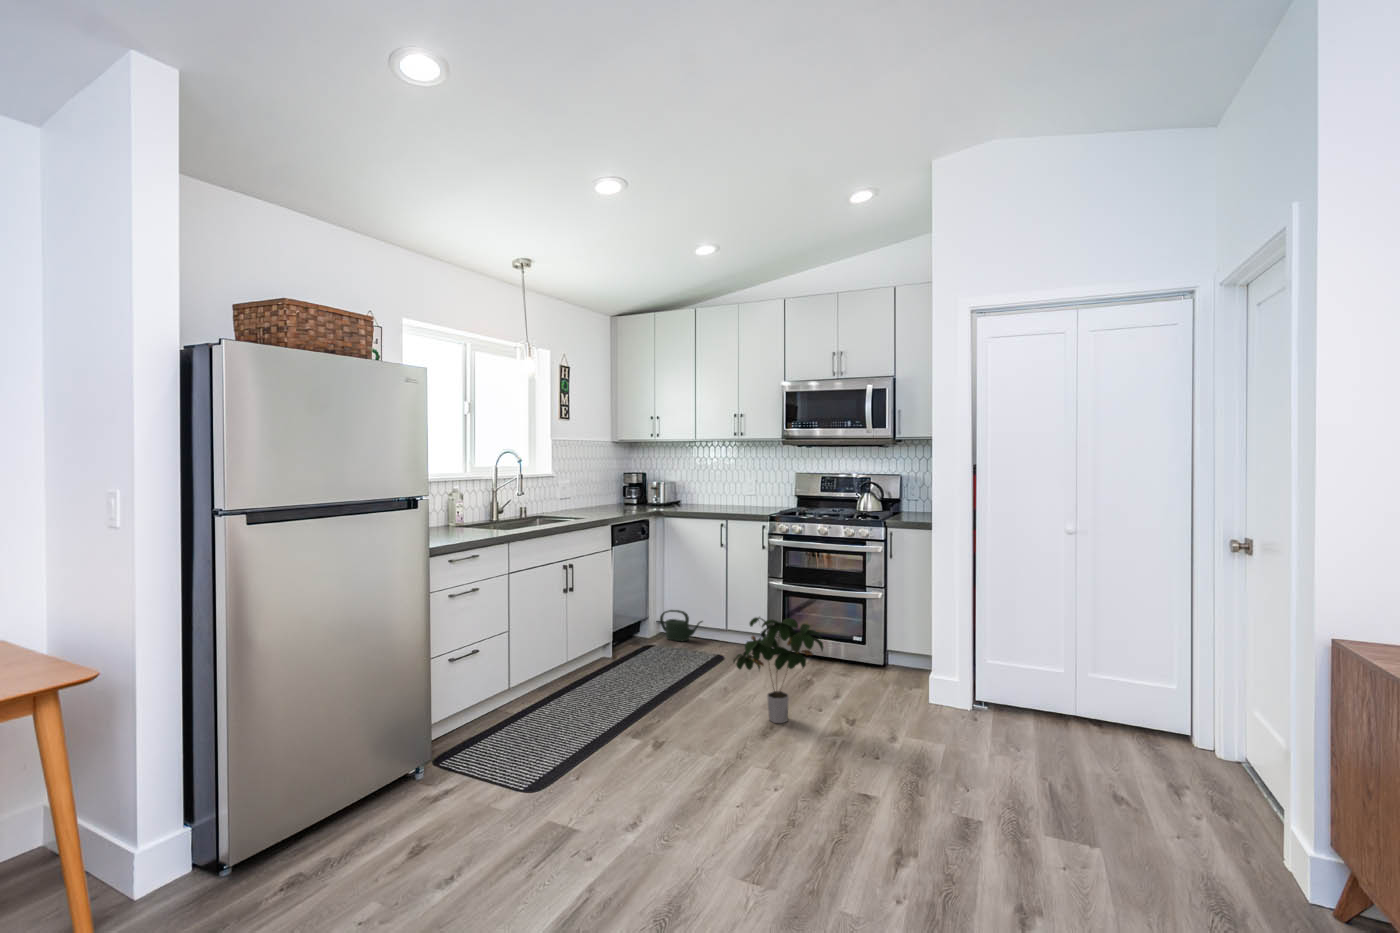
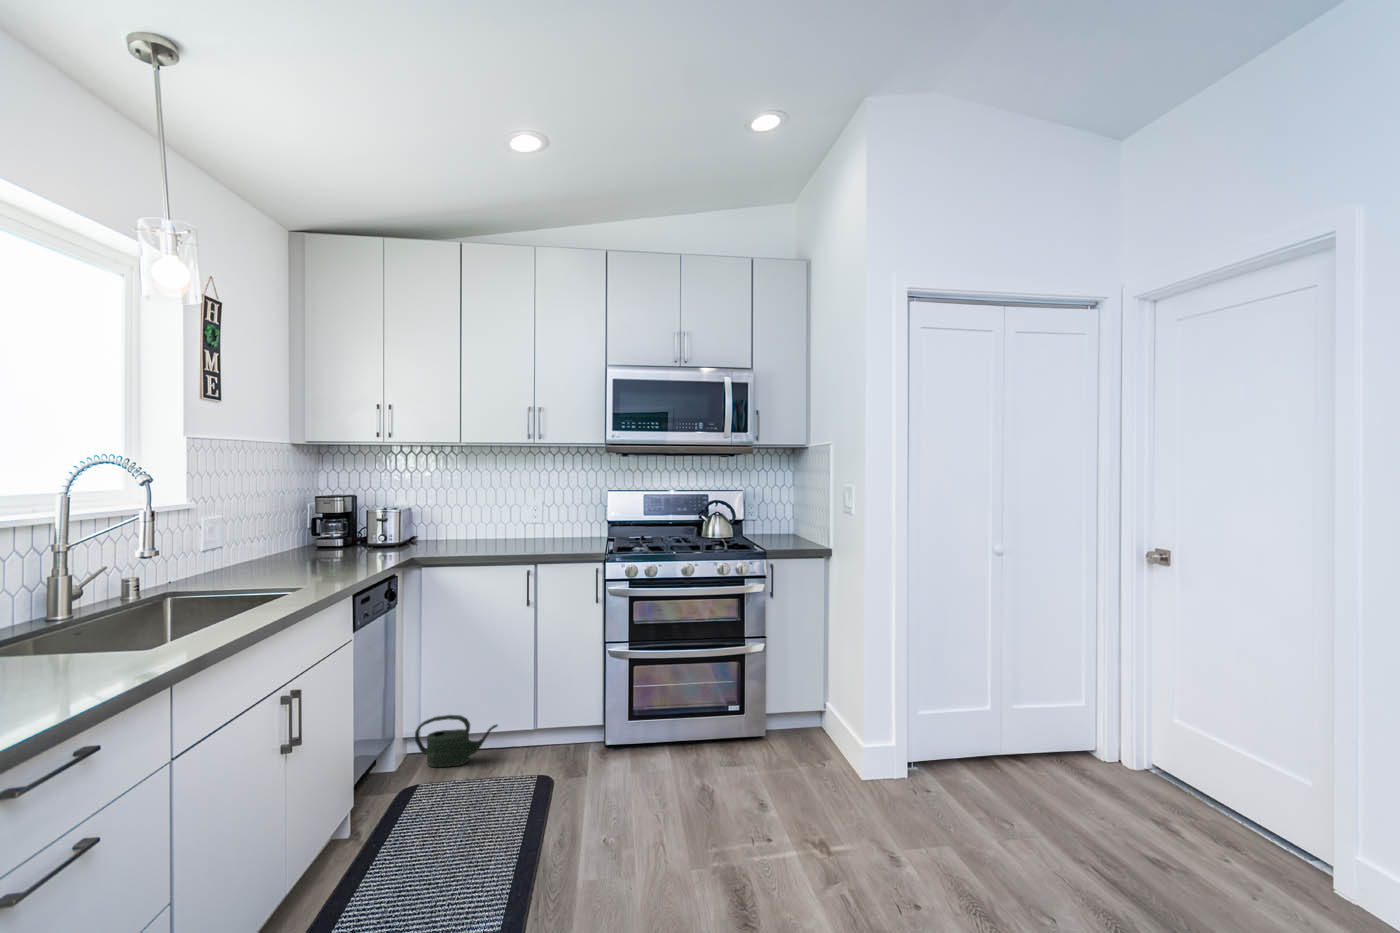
potted plant: present [733,617,823,723] -> none [670,722,819,899]

